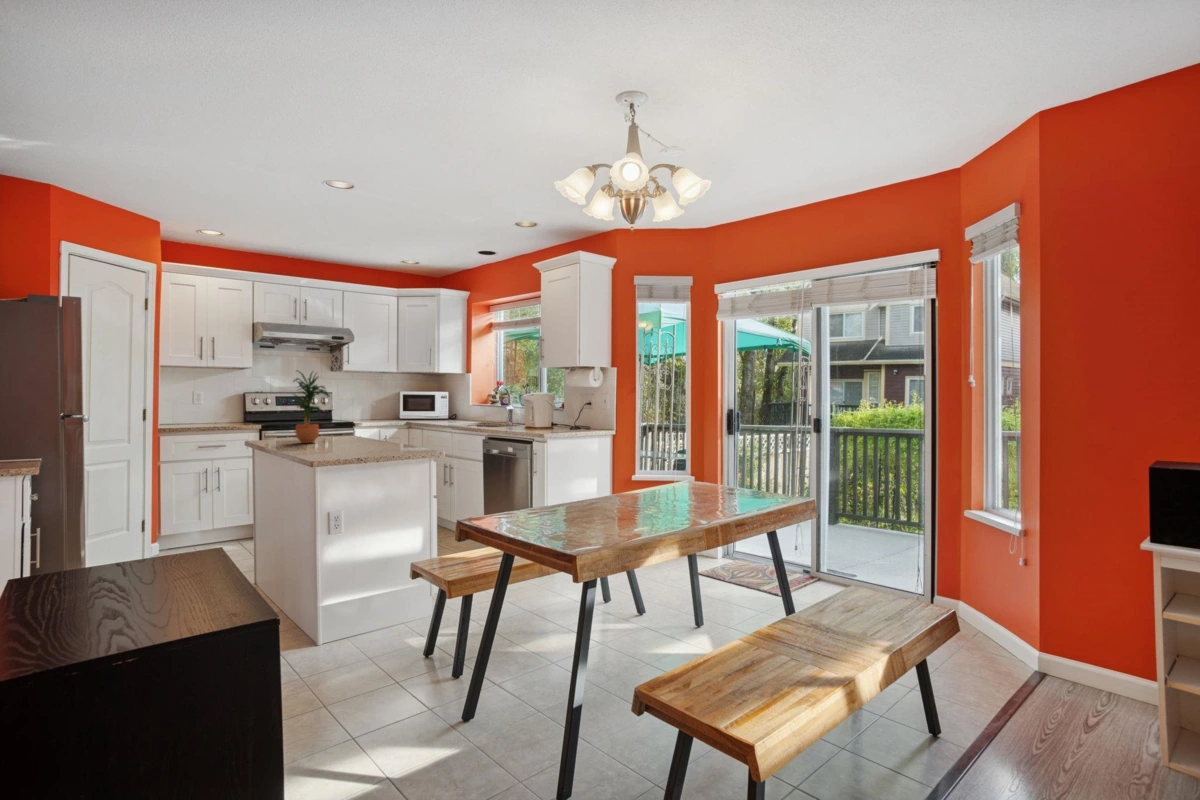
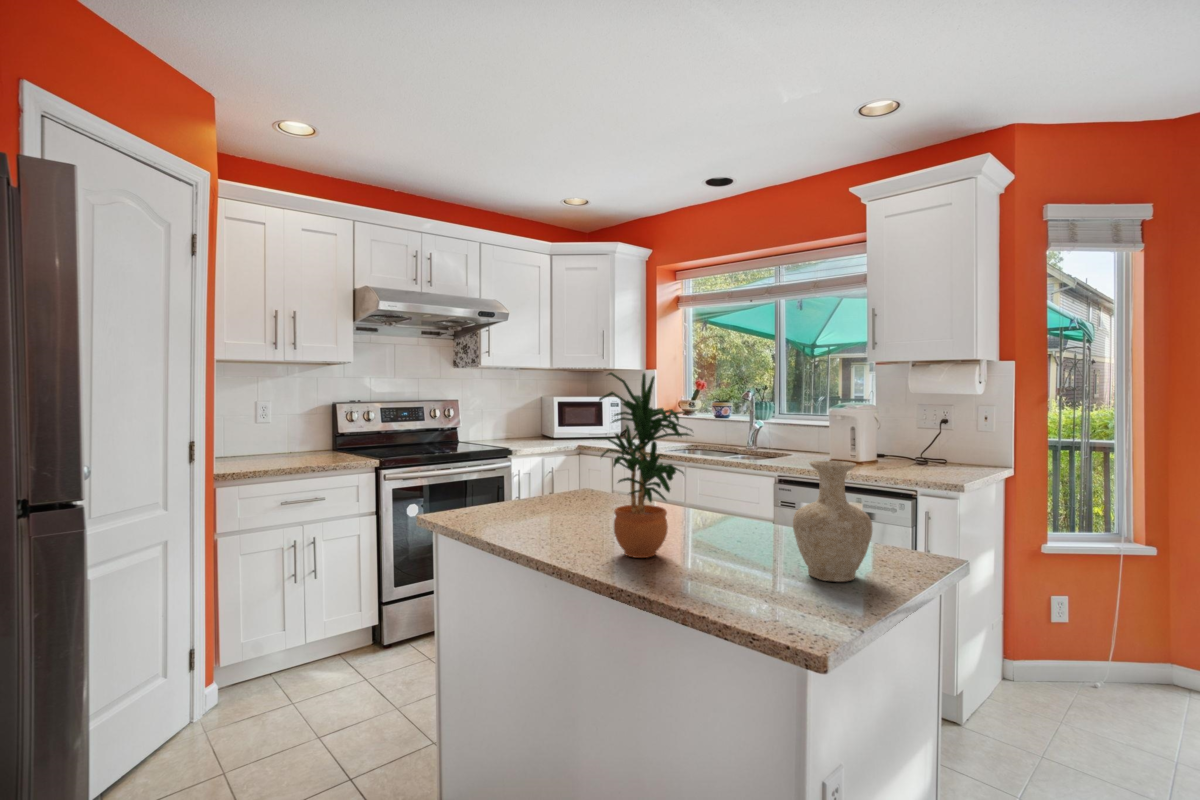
vase: none [348,404,378,446] -> present [793,461,872,582]

